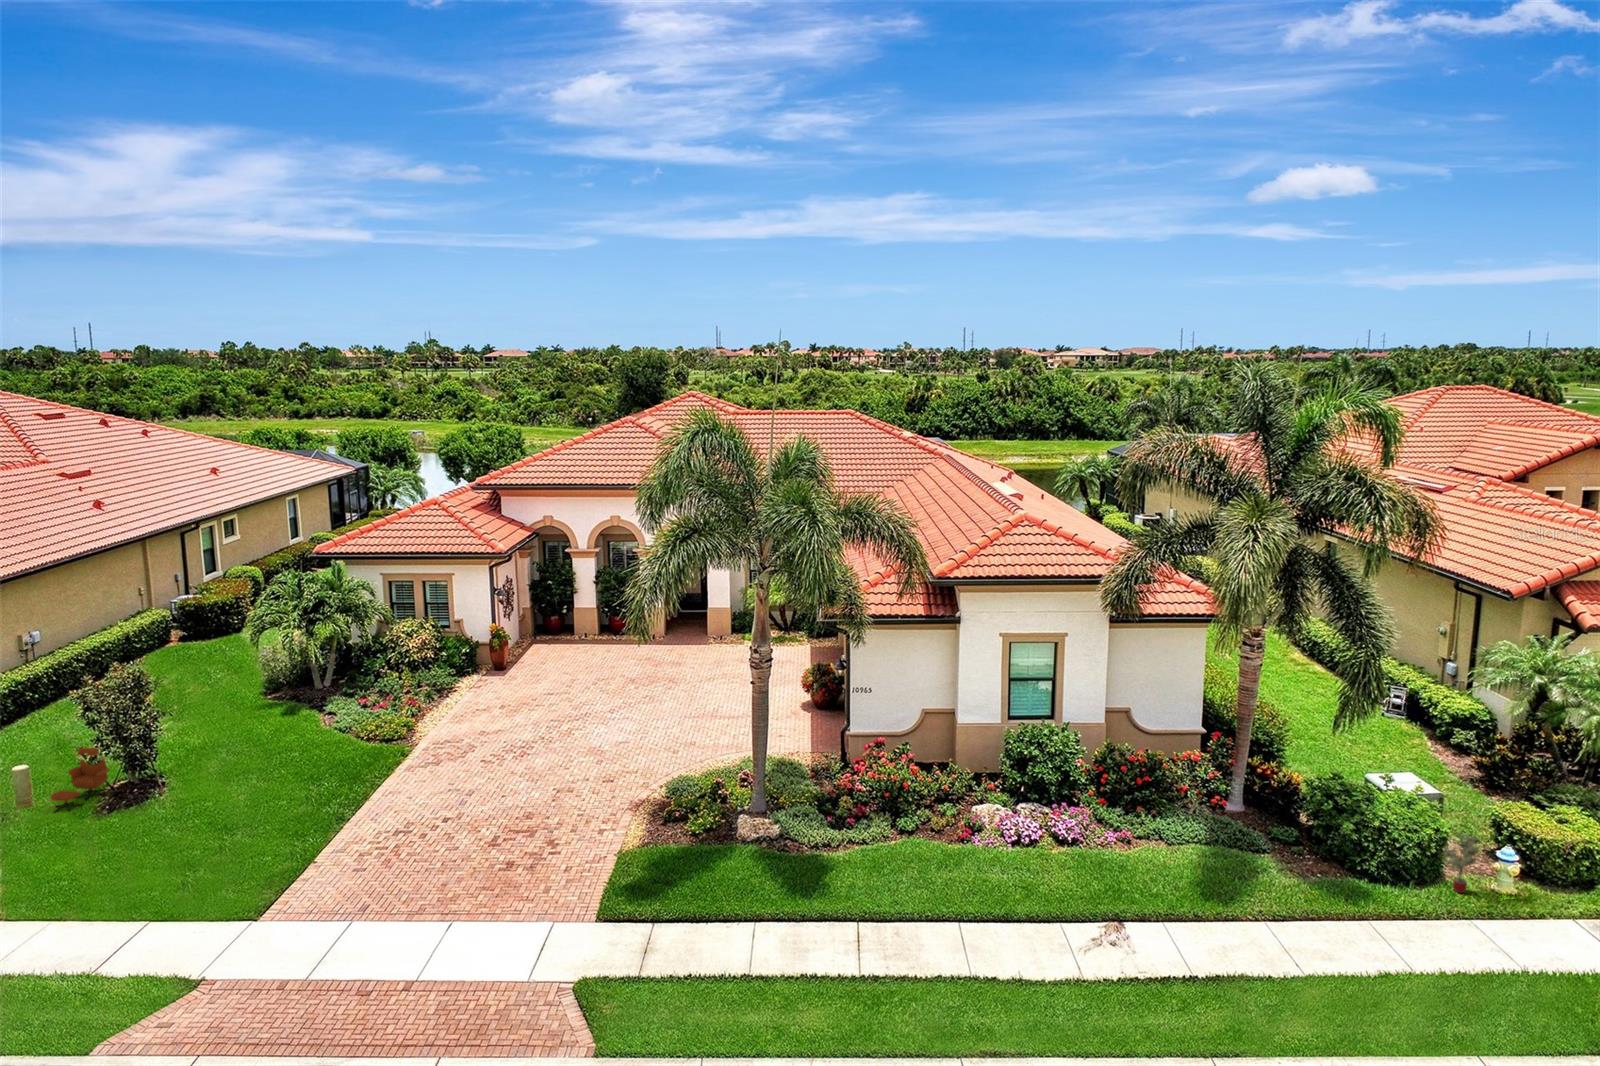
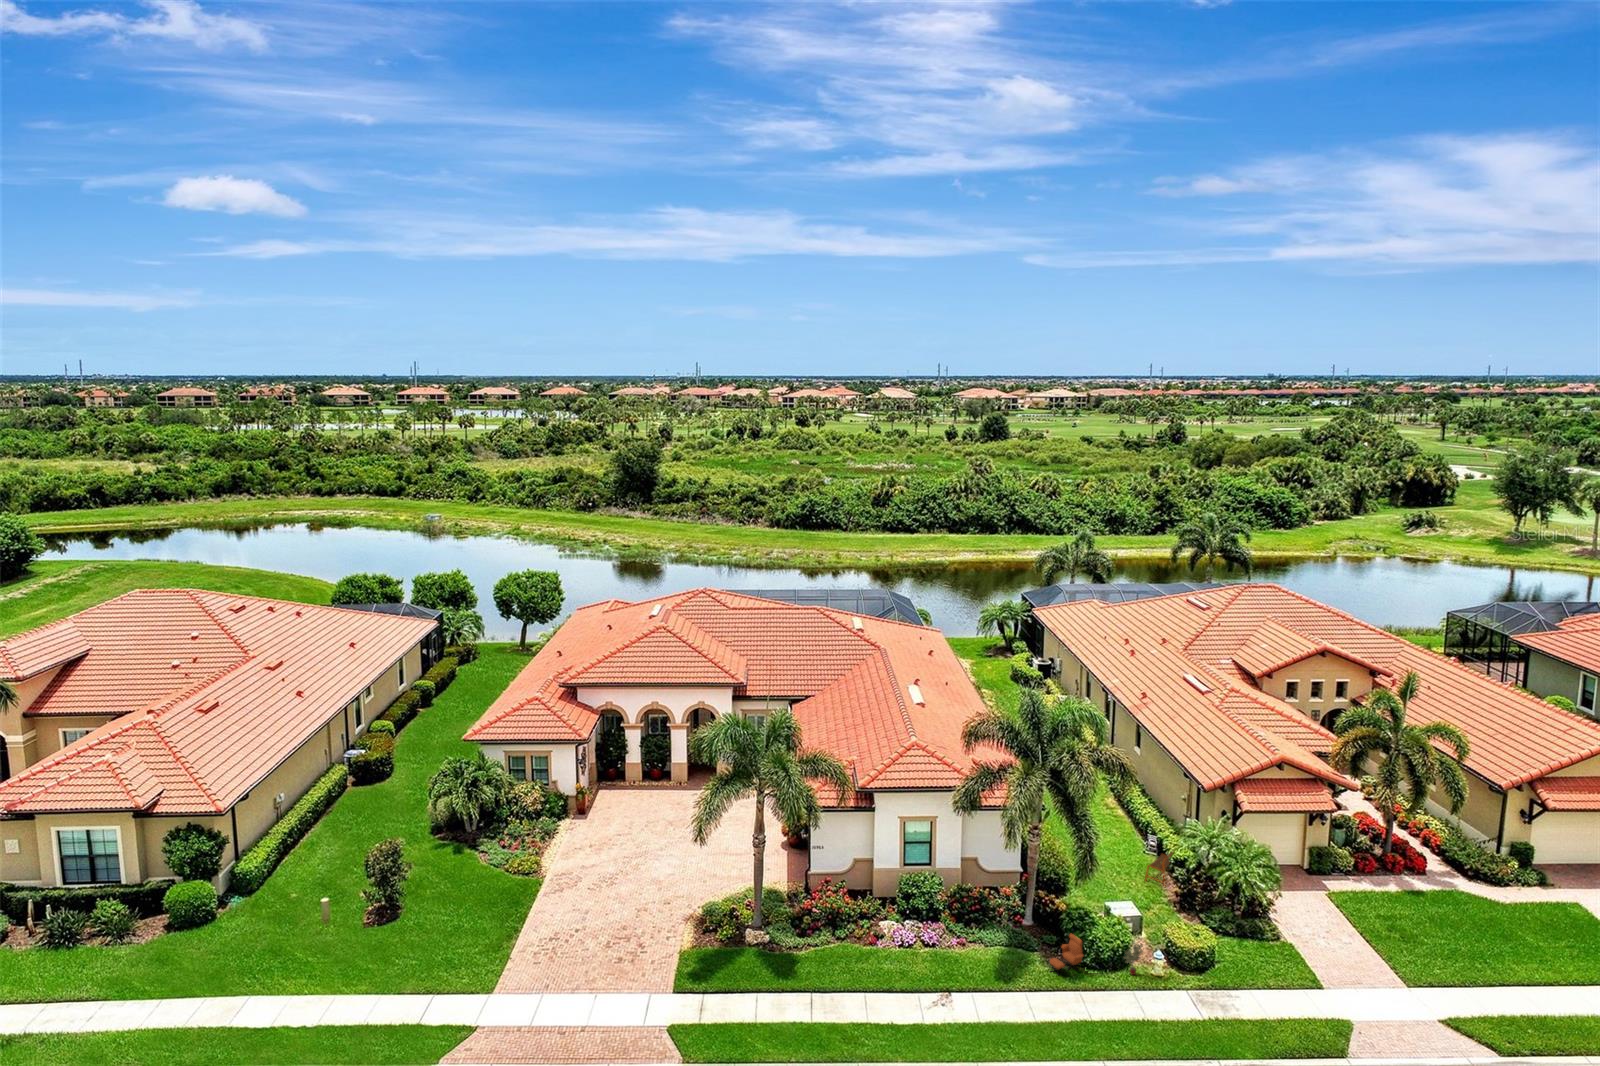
bench: none [1403,695,1457,760] -> present [1145,851,1174,887]
lounge chair: present [51,747,110,812] -> present [1050,934,1084,971]

